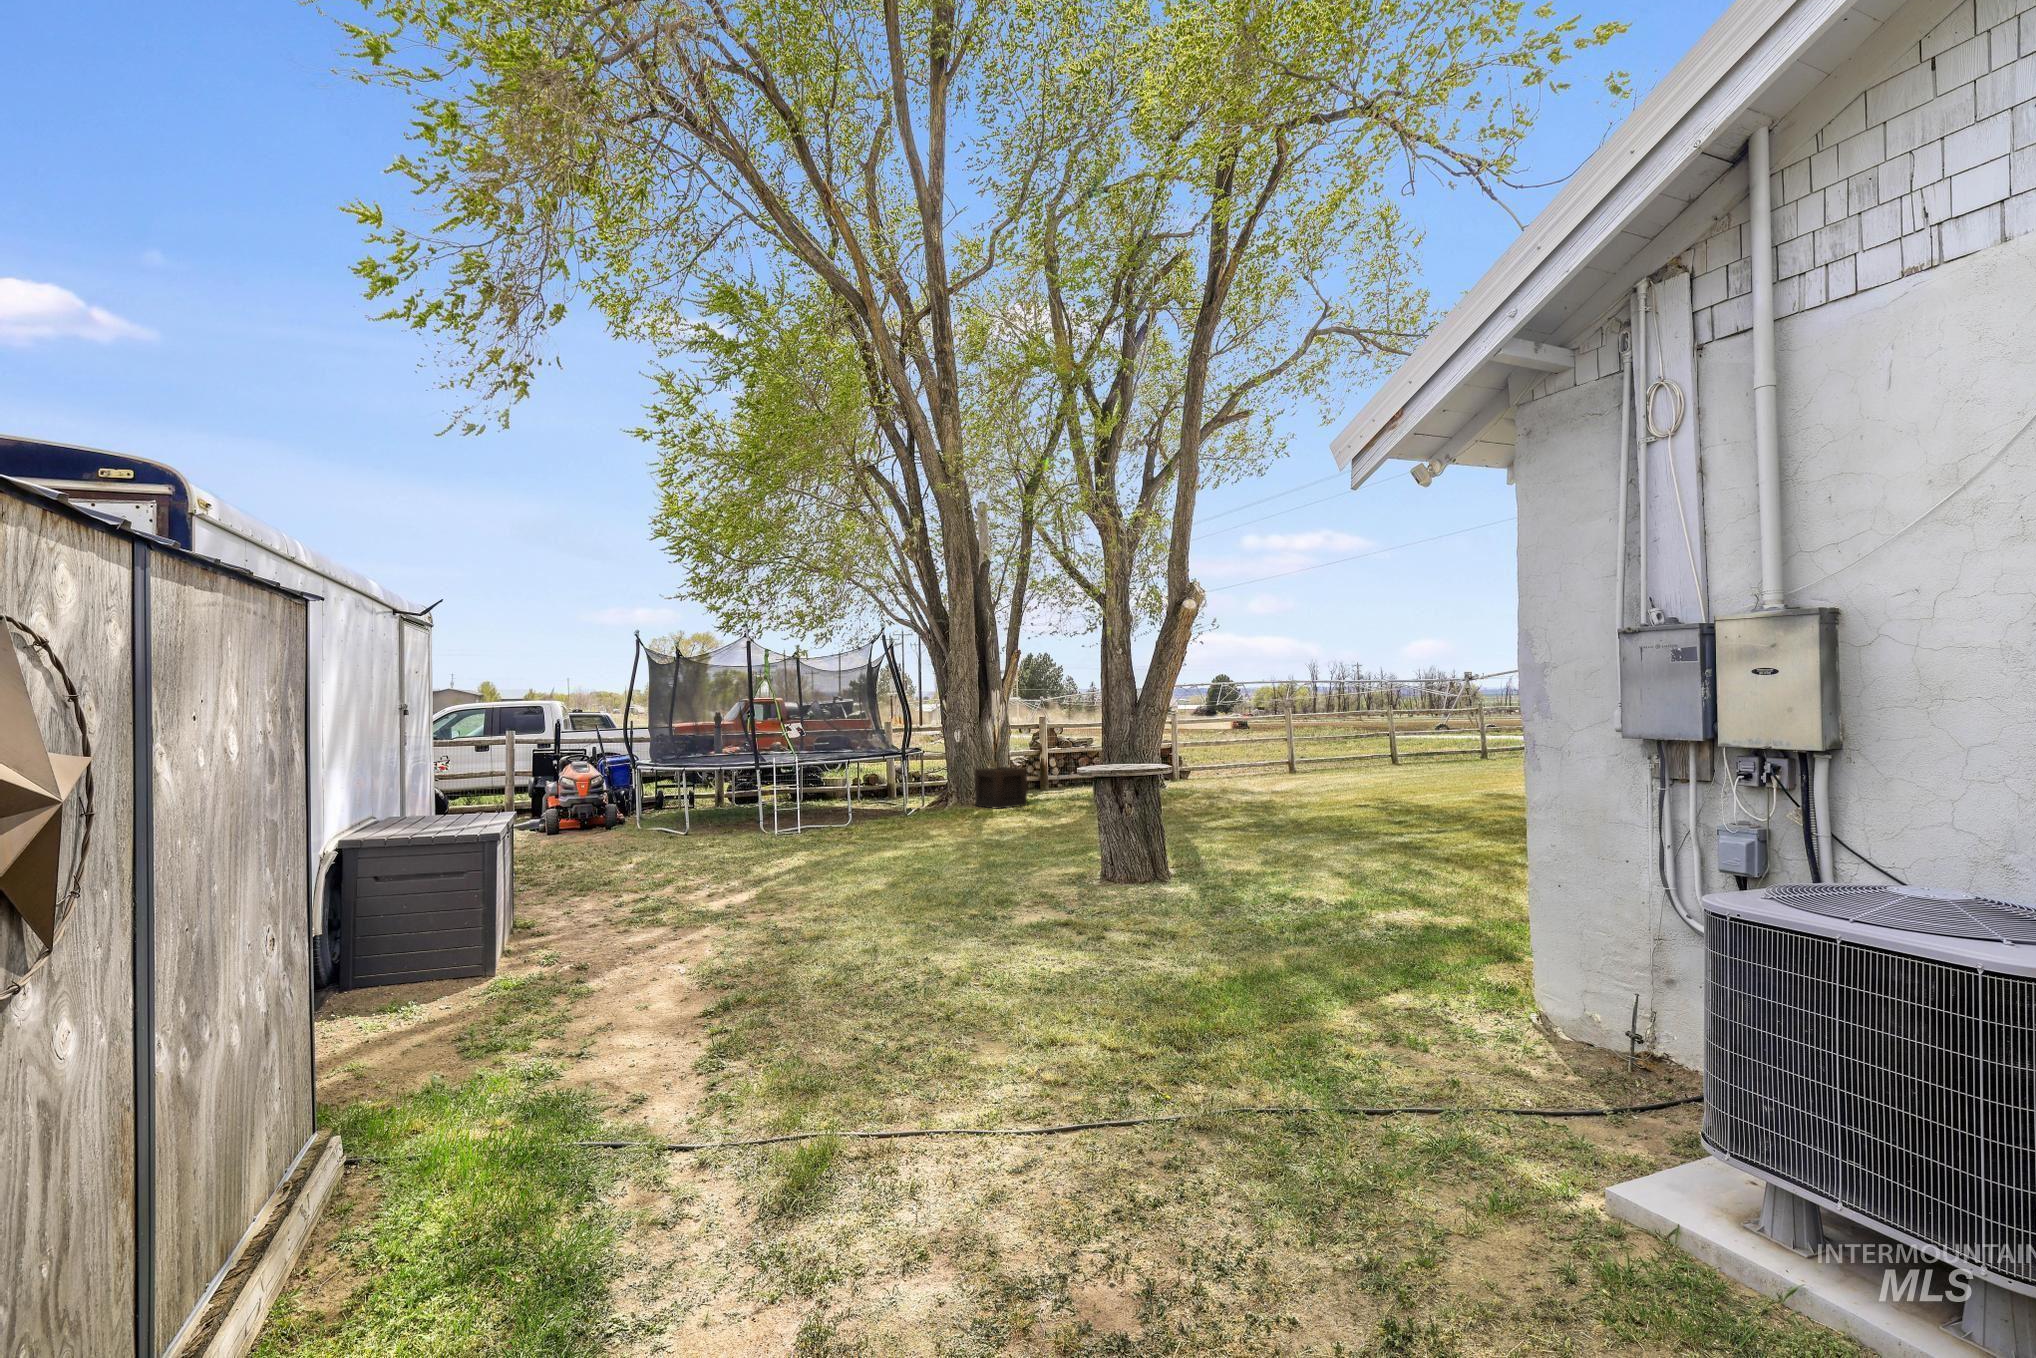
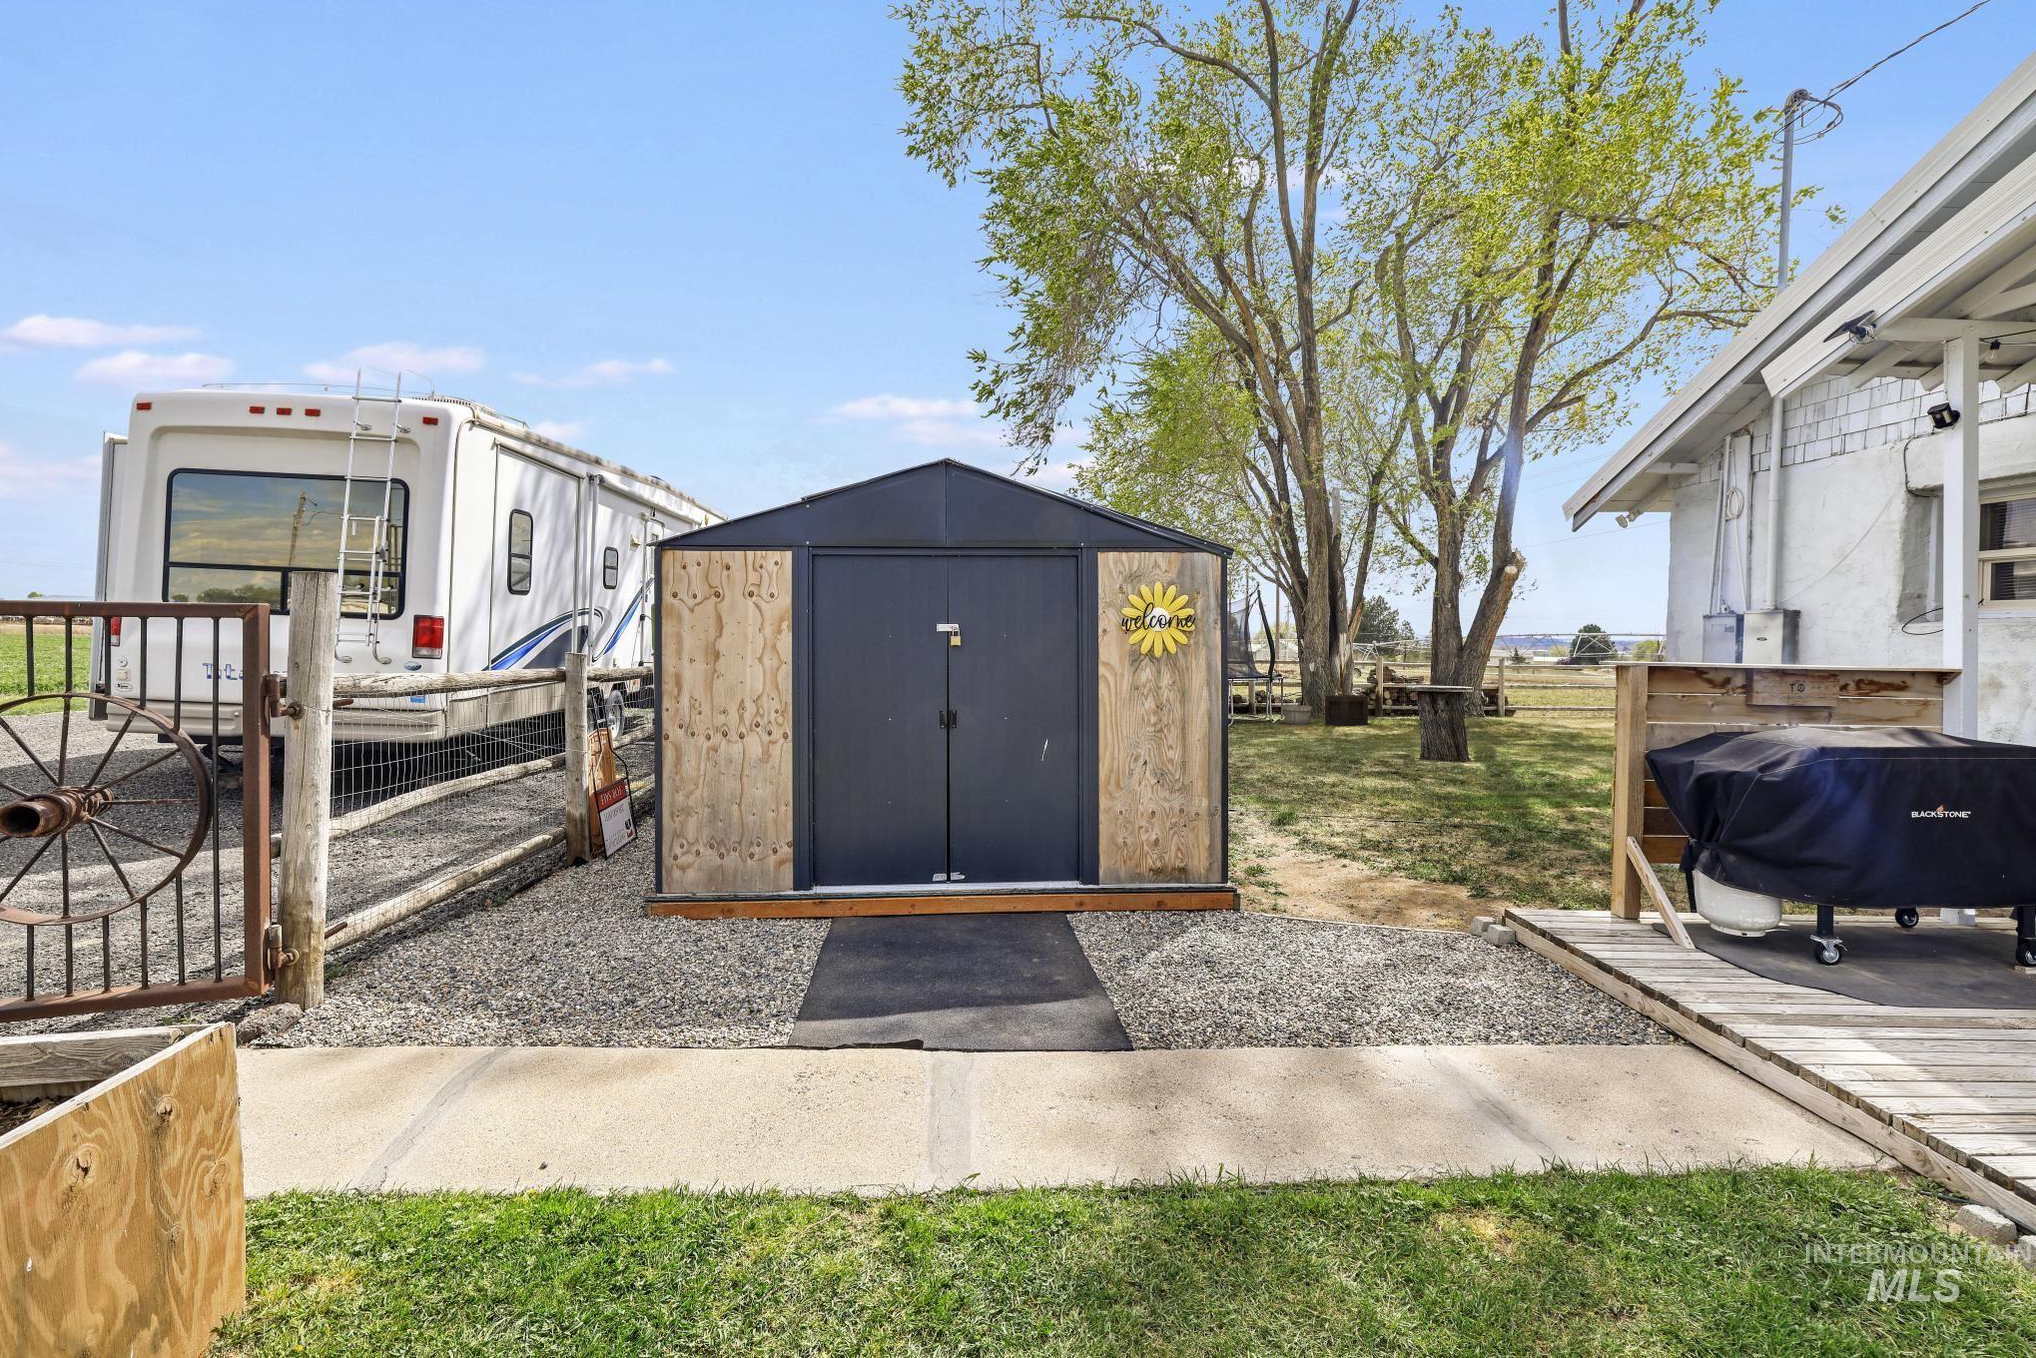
wooden bucket: none [921,776,959,809] -> present [1282,700,1312,725]

